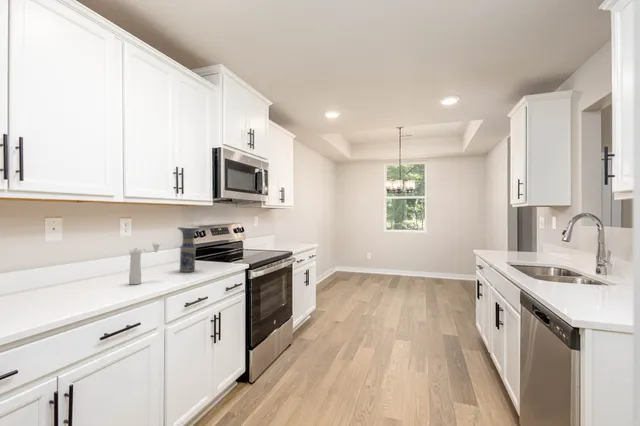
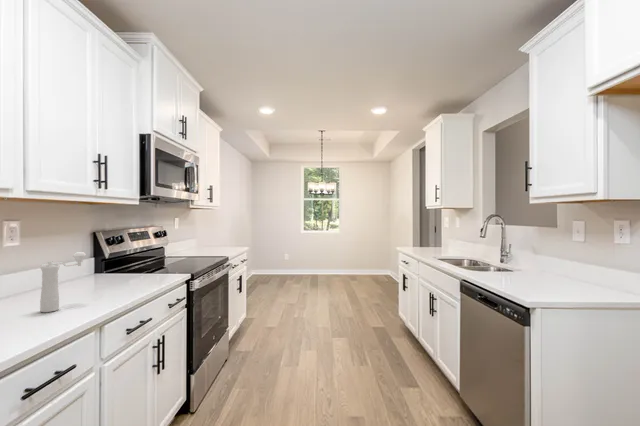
vase: present [178,226,200,272] -> none [101,230,132,289]

